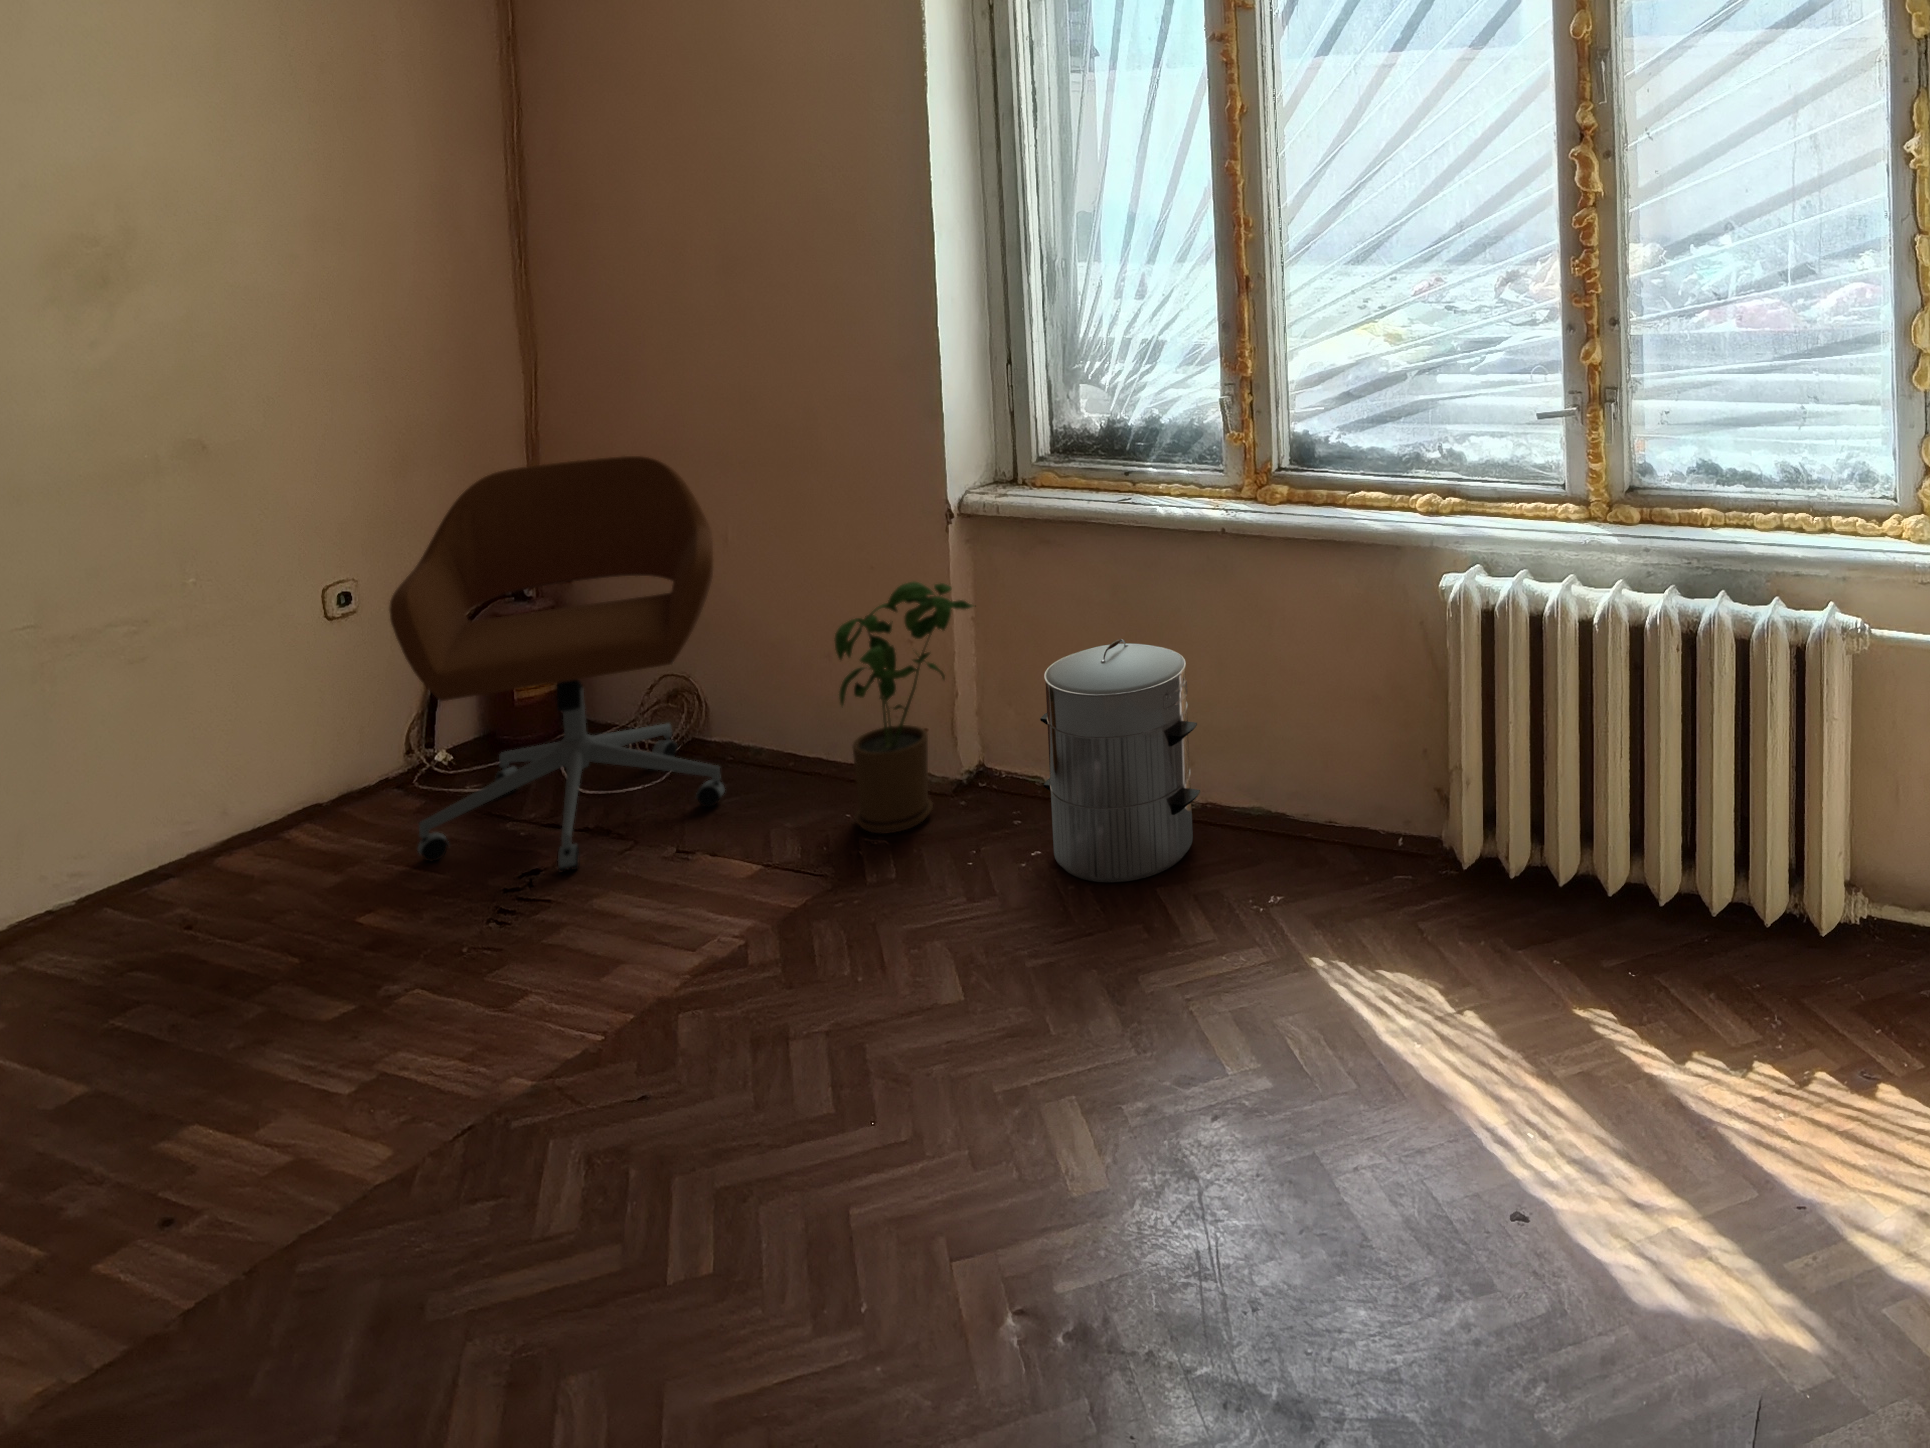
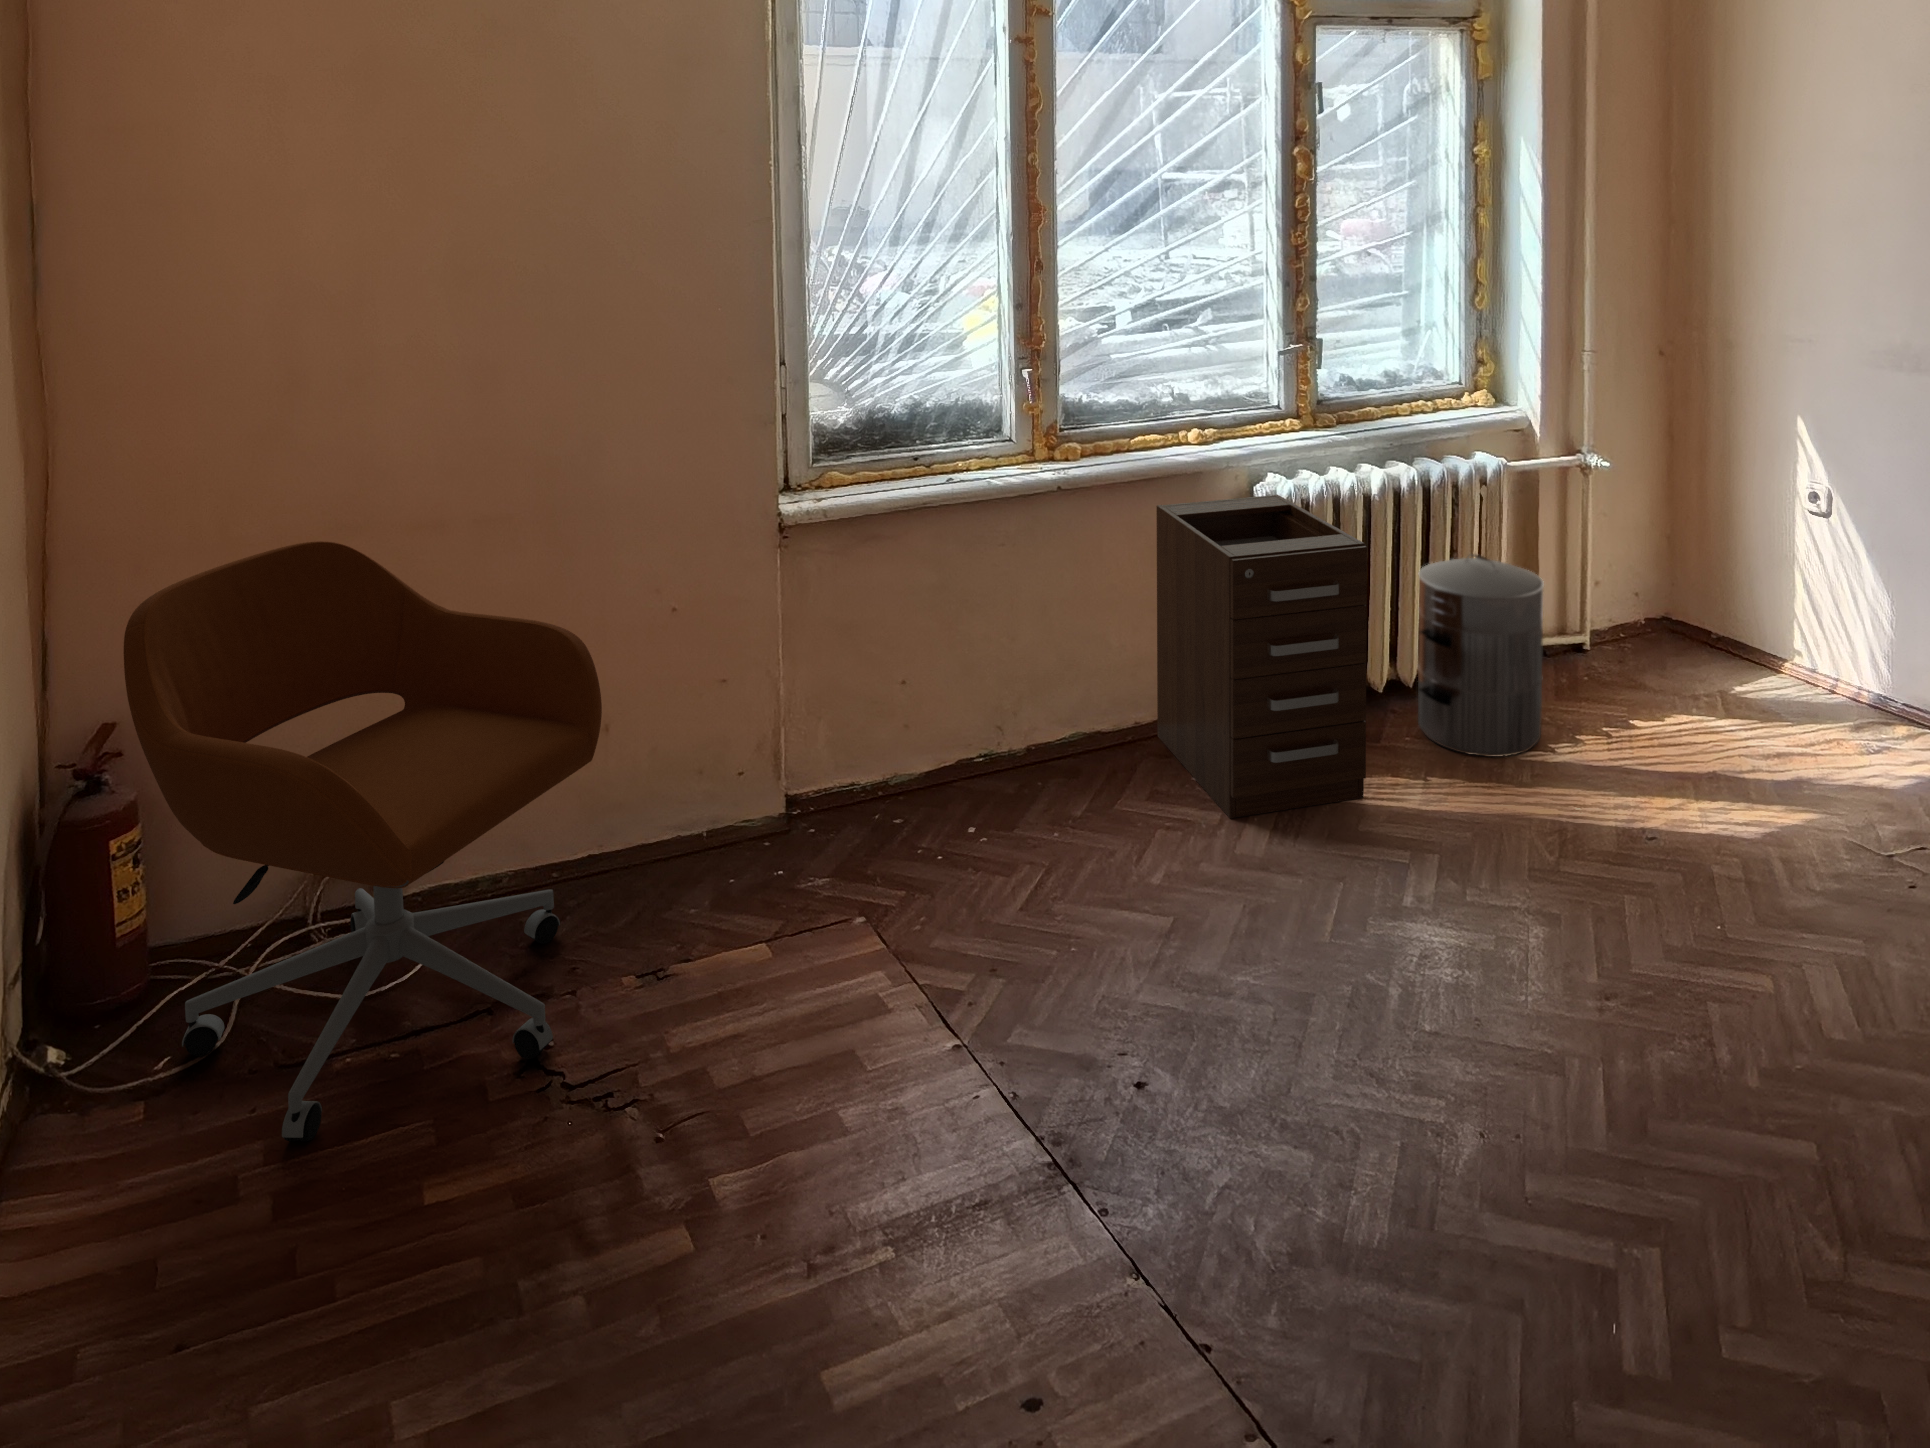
filing cabinet: none [1206,572,1485,995] -> present [1156,495,1367,818]
house plant: present [834,582,976,833] -> none [696,601,855,883]
waste bin: present [1040,639,1200,882] -> present [1418,555,1544,757]

